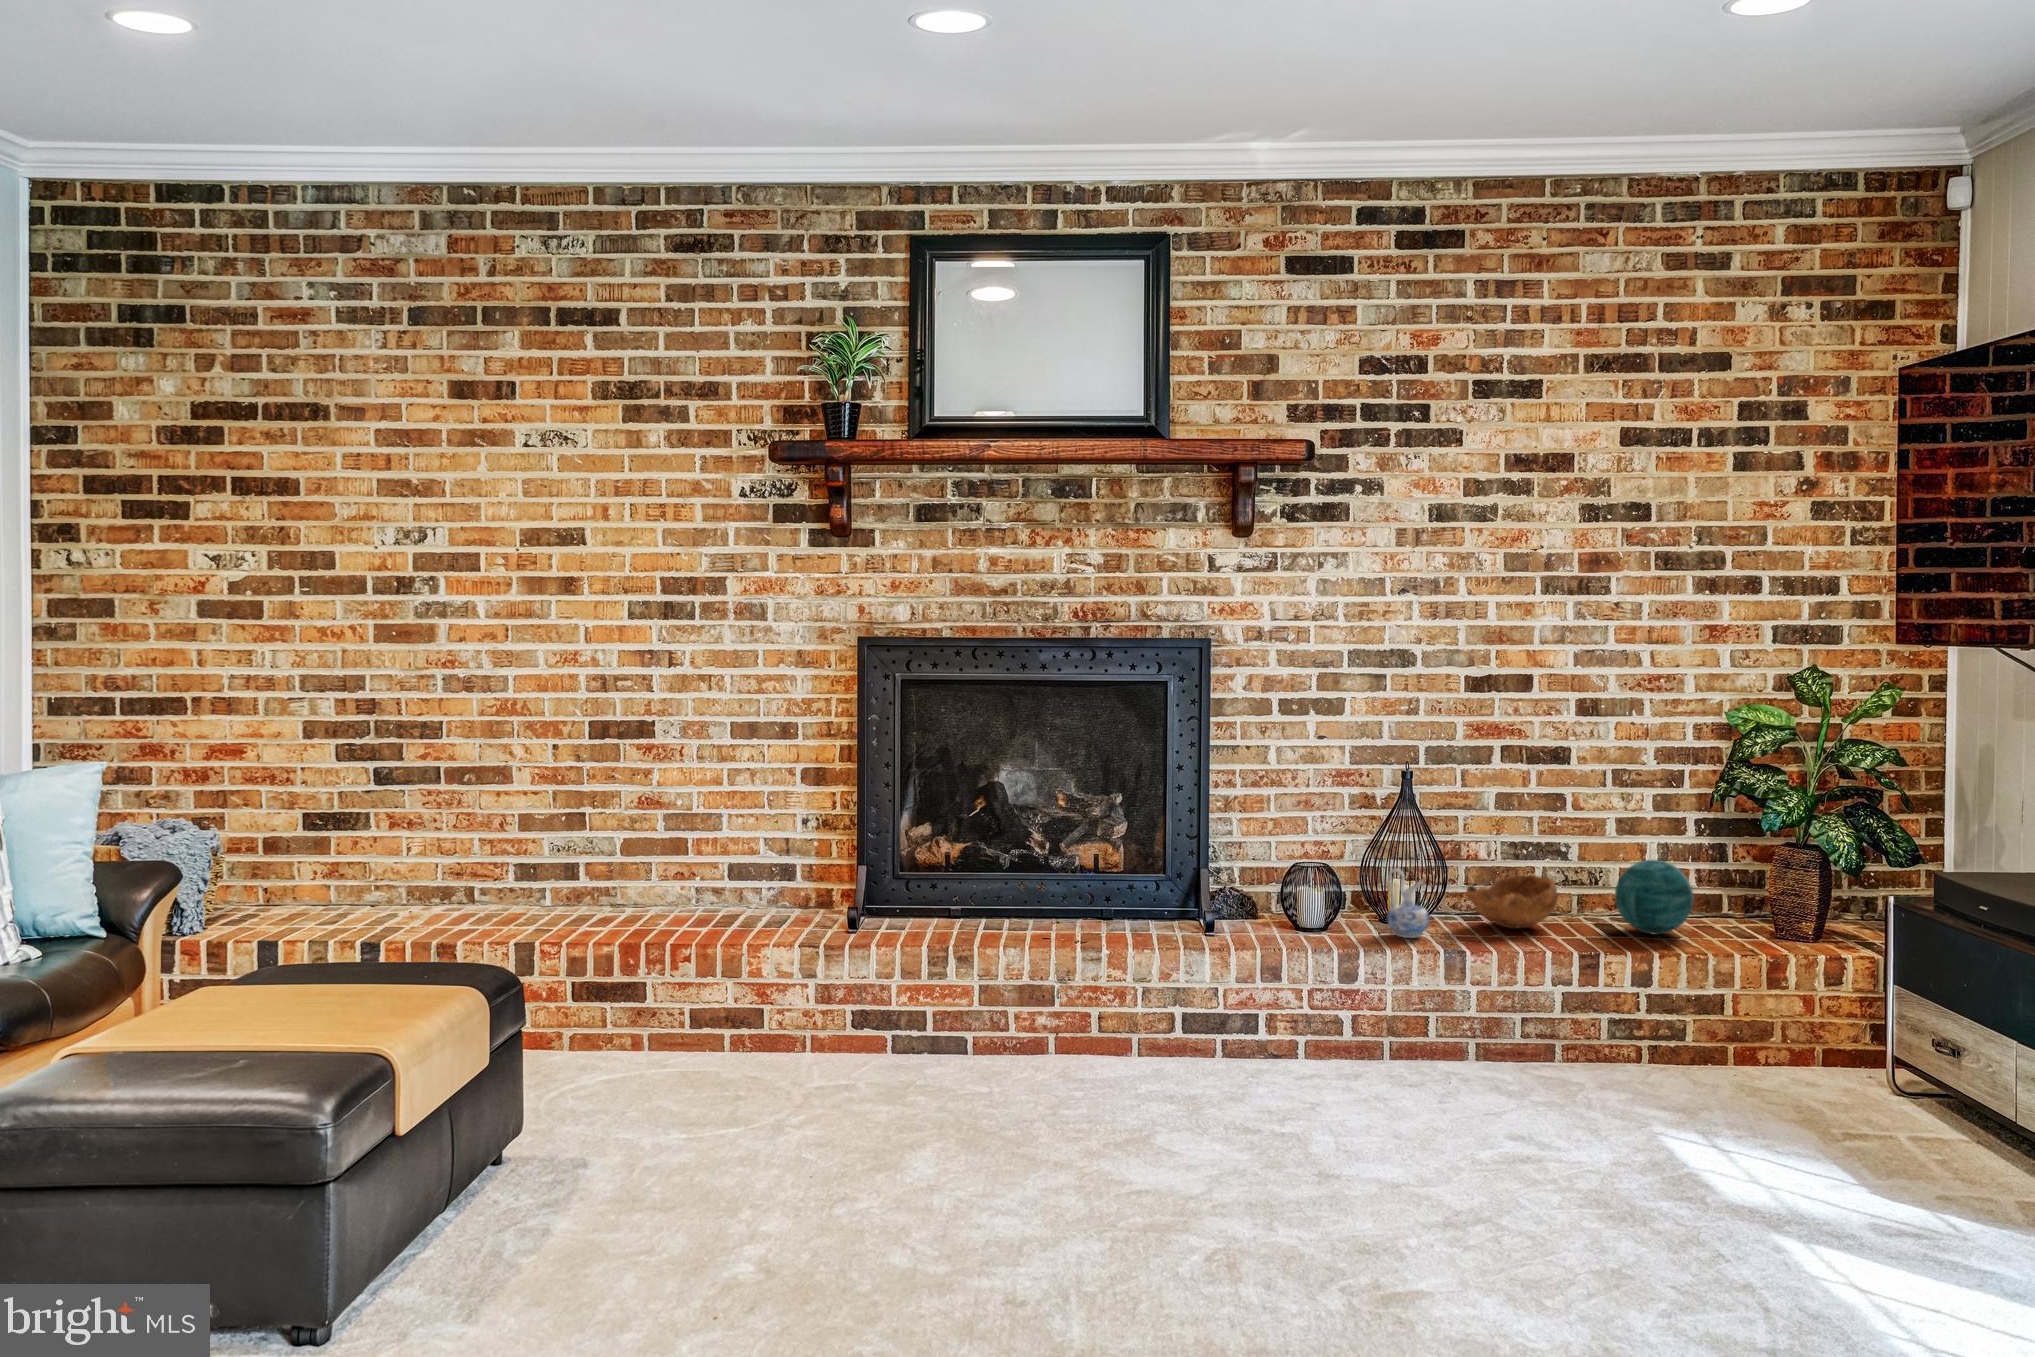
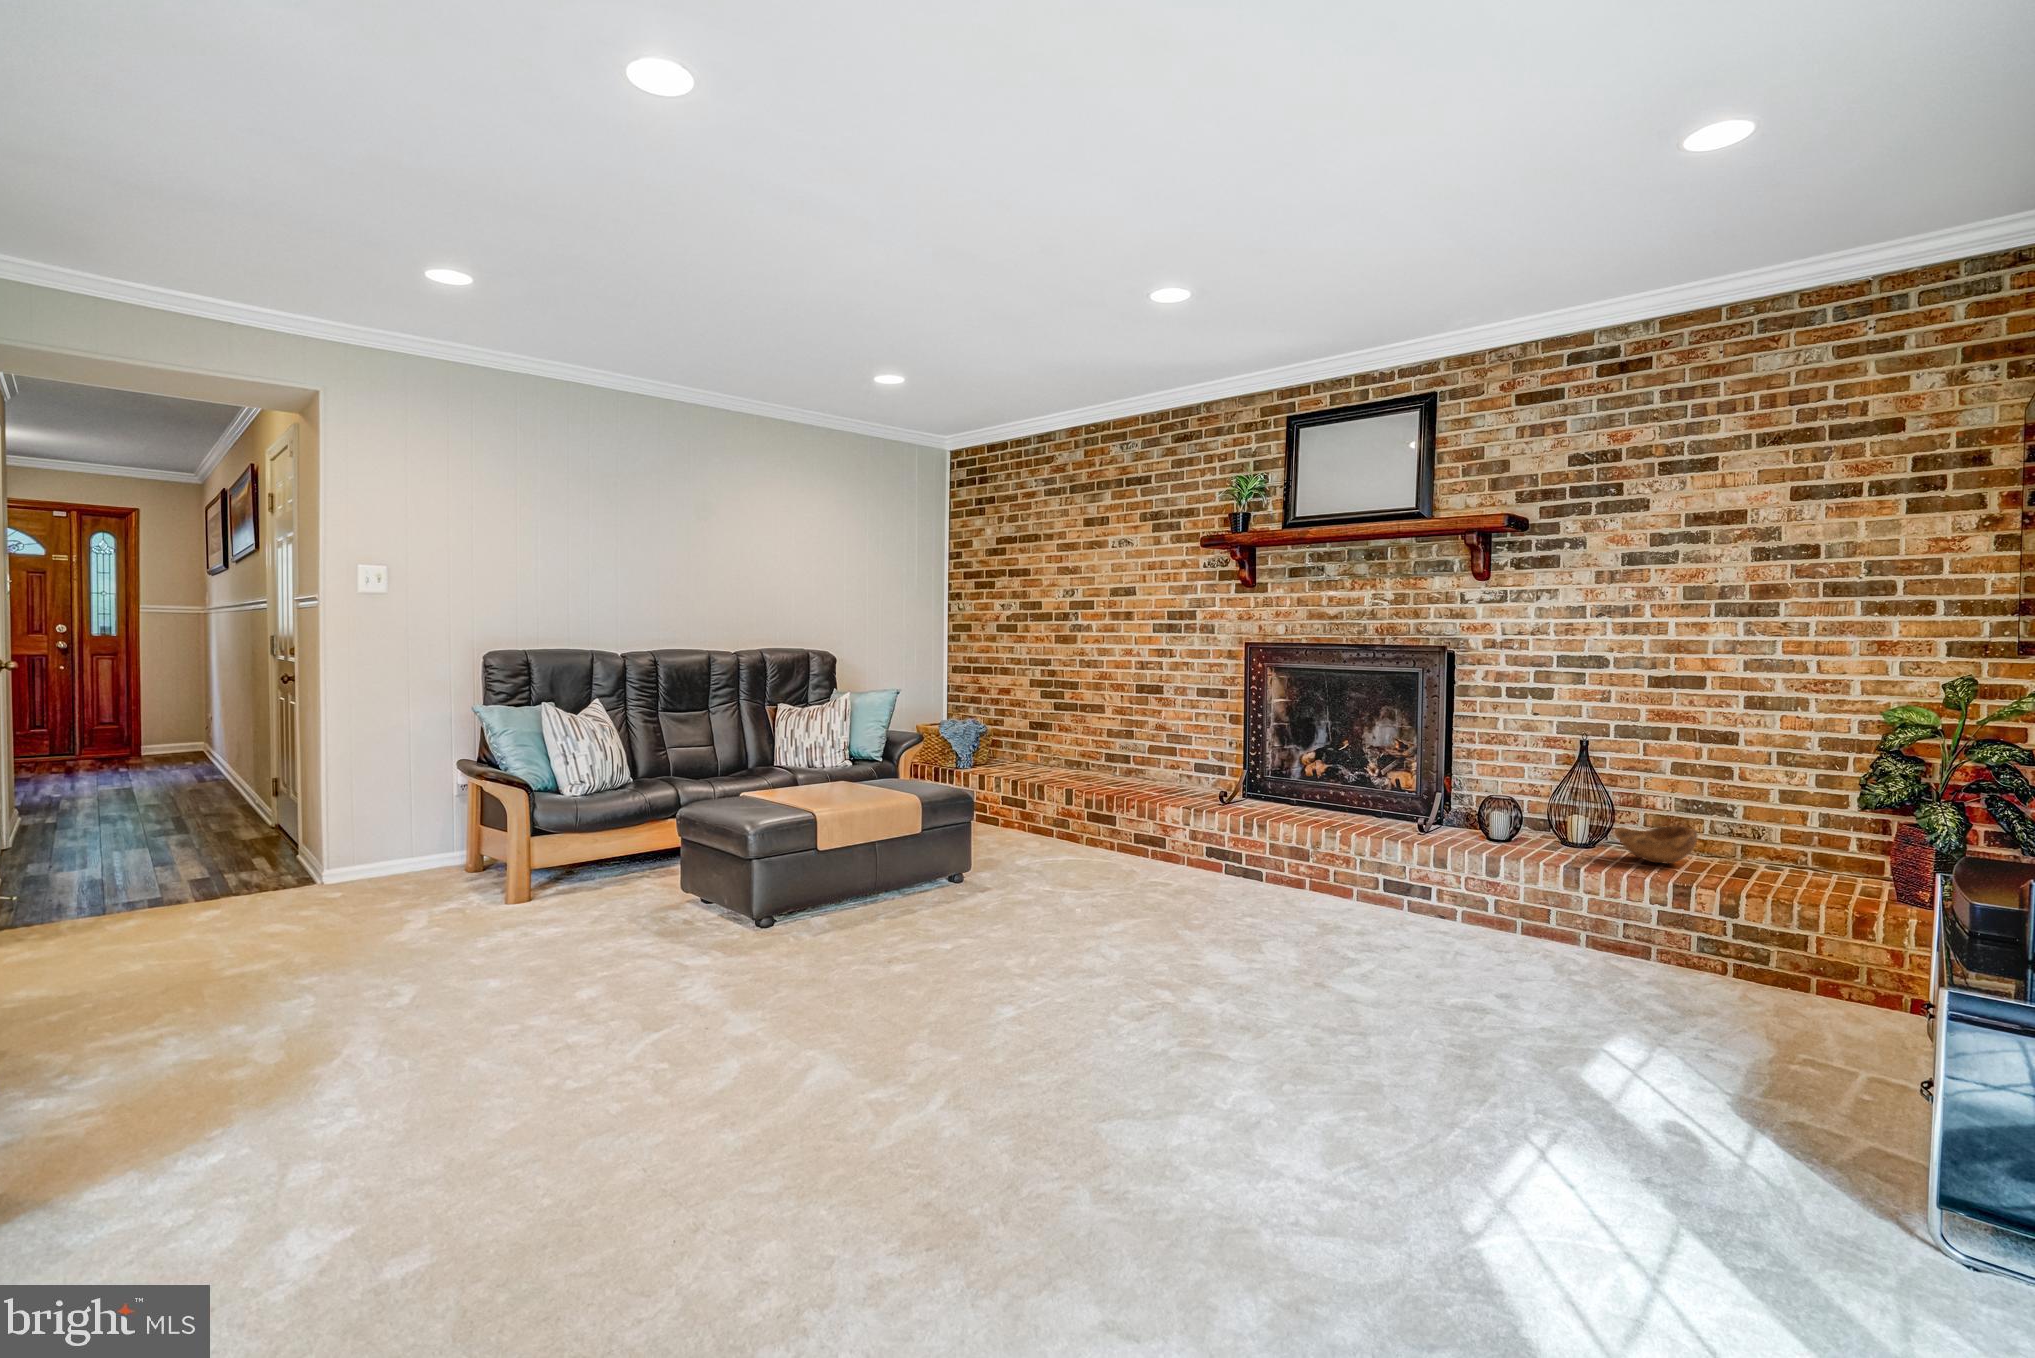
decorative orb: present [1615,860,1693,935] -> none [1741,824,1815,884]
ceramic pitcher: present [1388,869,1429,938] -> none [1541,806,1573,856]

